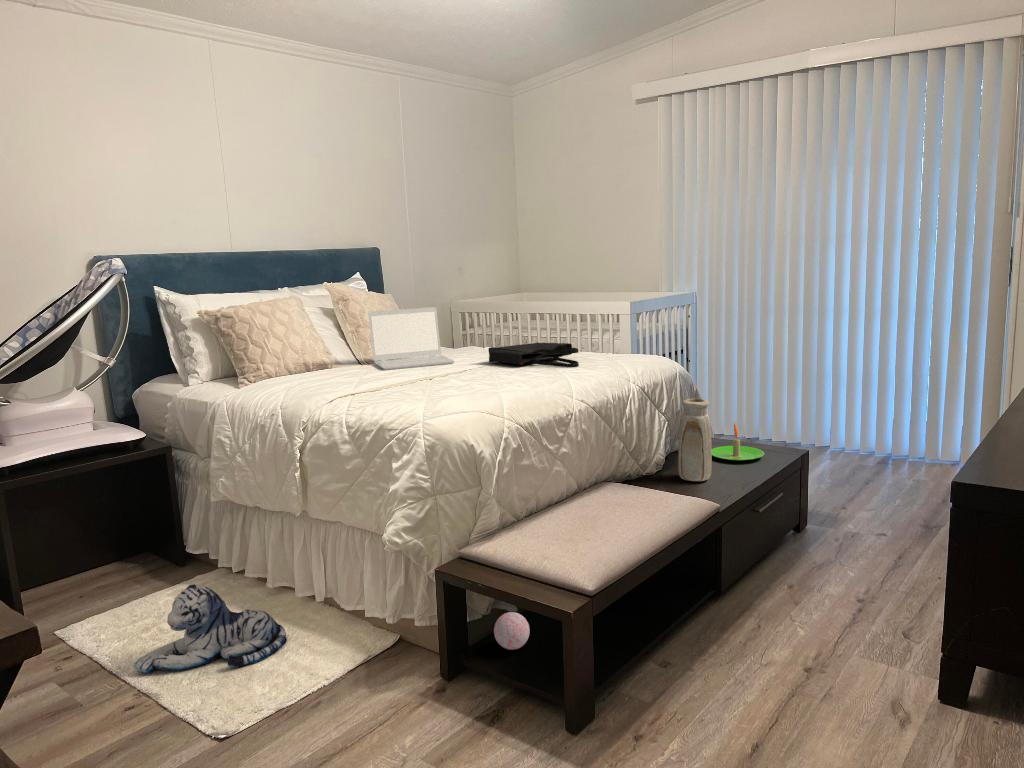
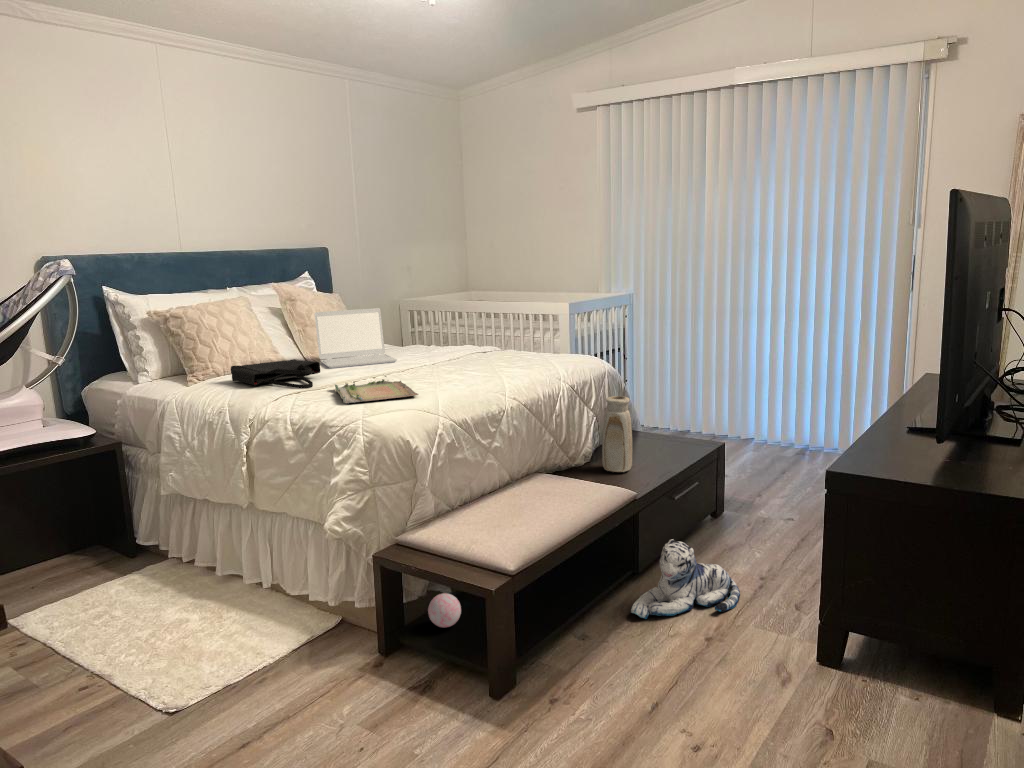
tote bag: present [488,342,579,367] -> present [231,359,320,389]
tray: none [391,375,482,406] -> present [335,376,418,404]
candle: present [711,423,764,461] -> none [633,418,682,453]
plush toy: present [134,584,287,673] -> present [631,539,740,619]

